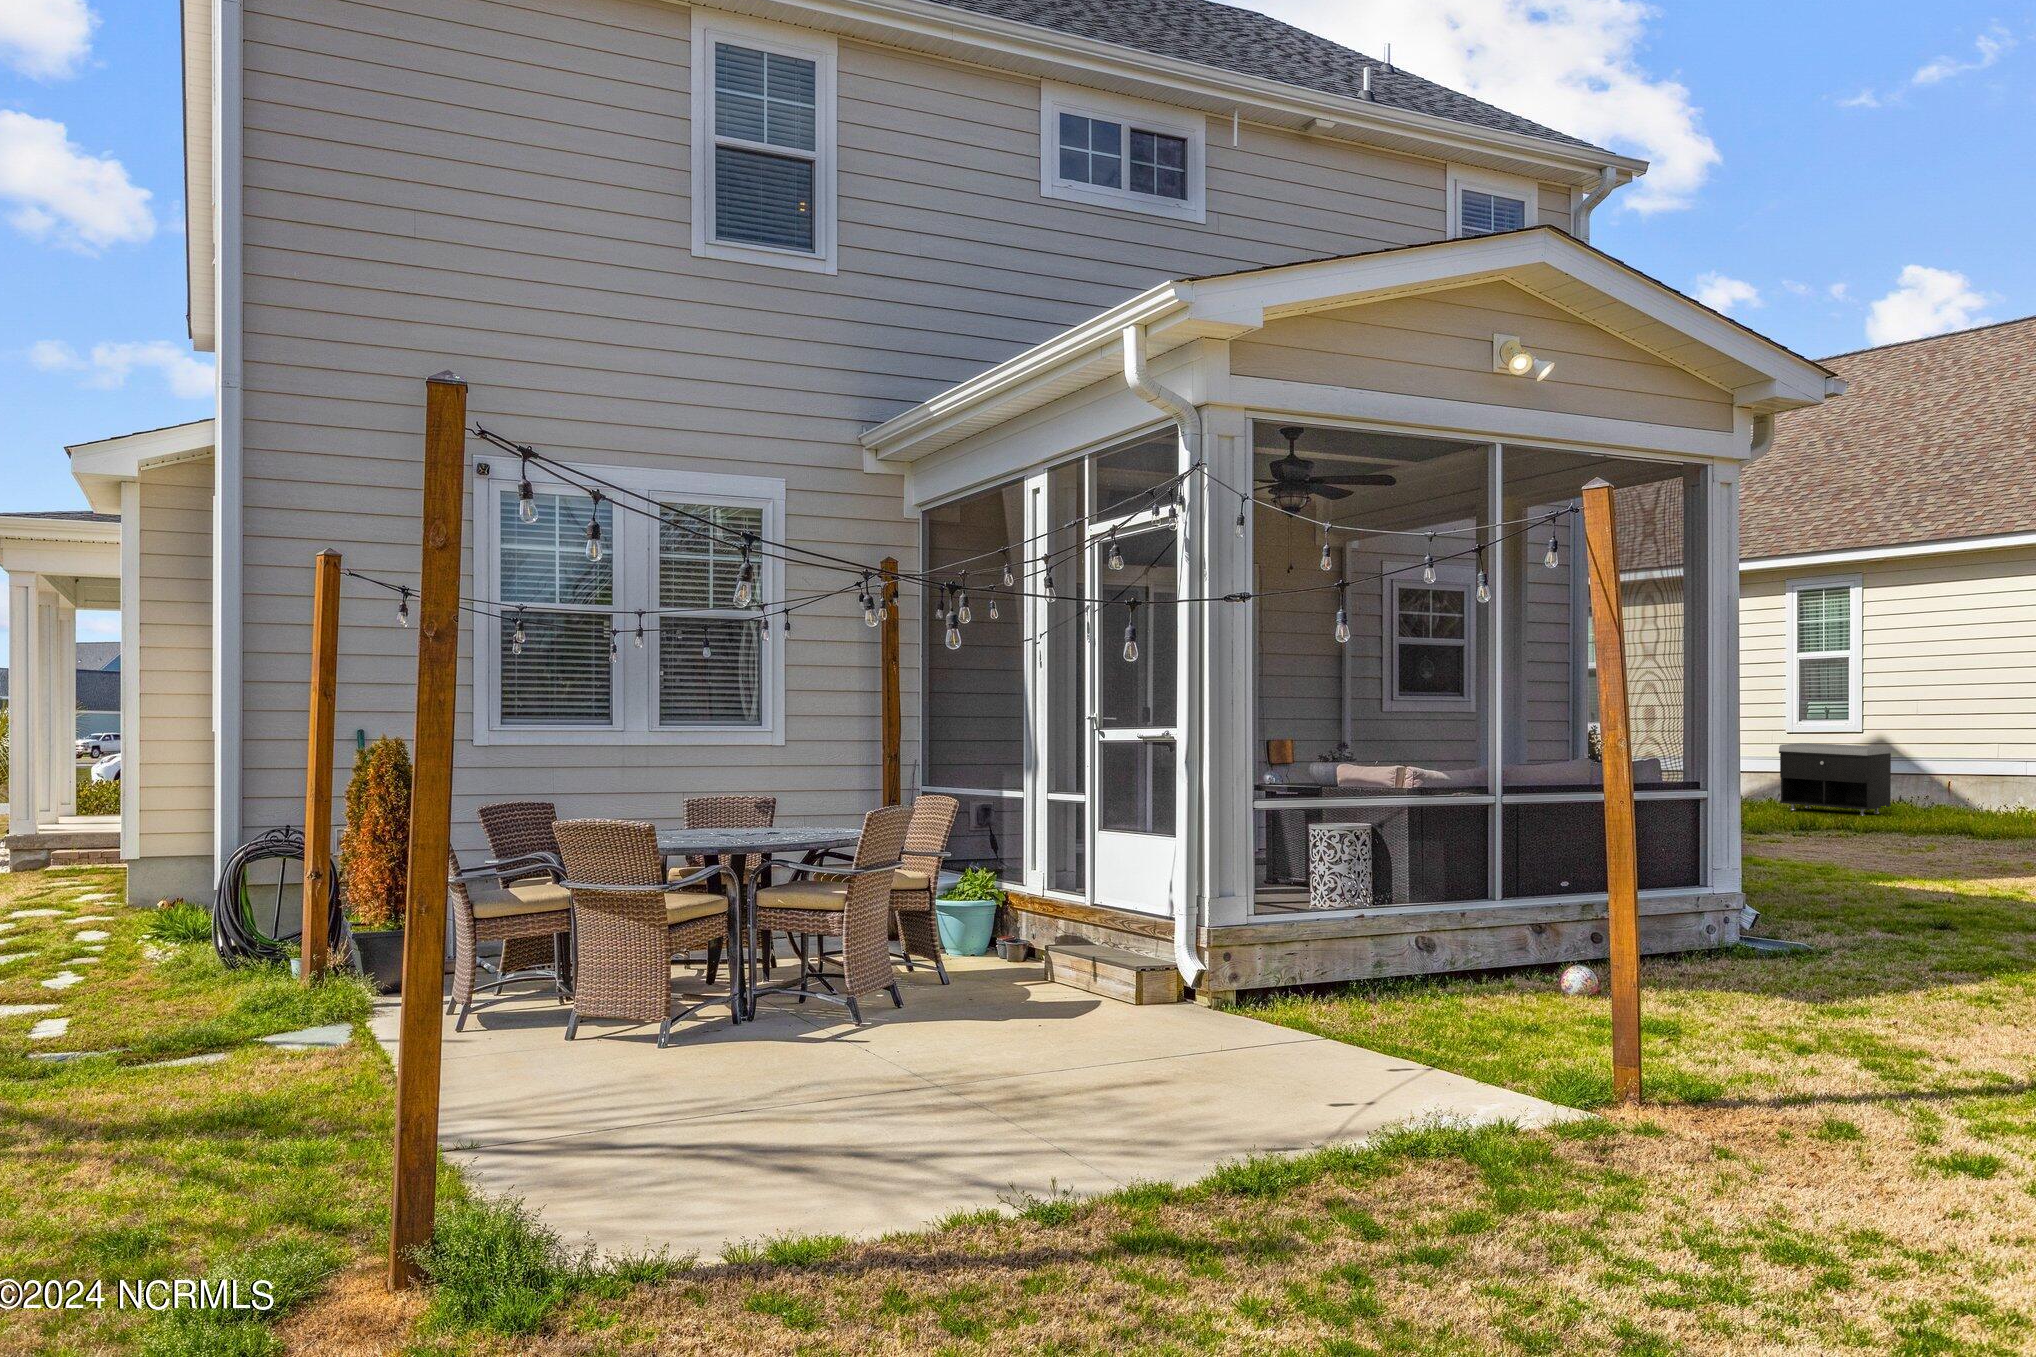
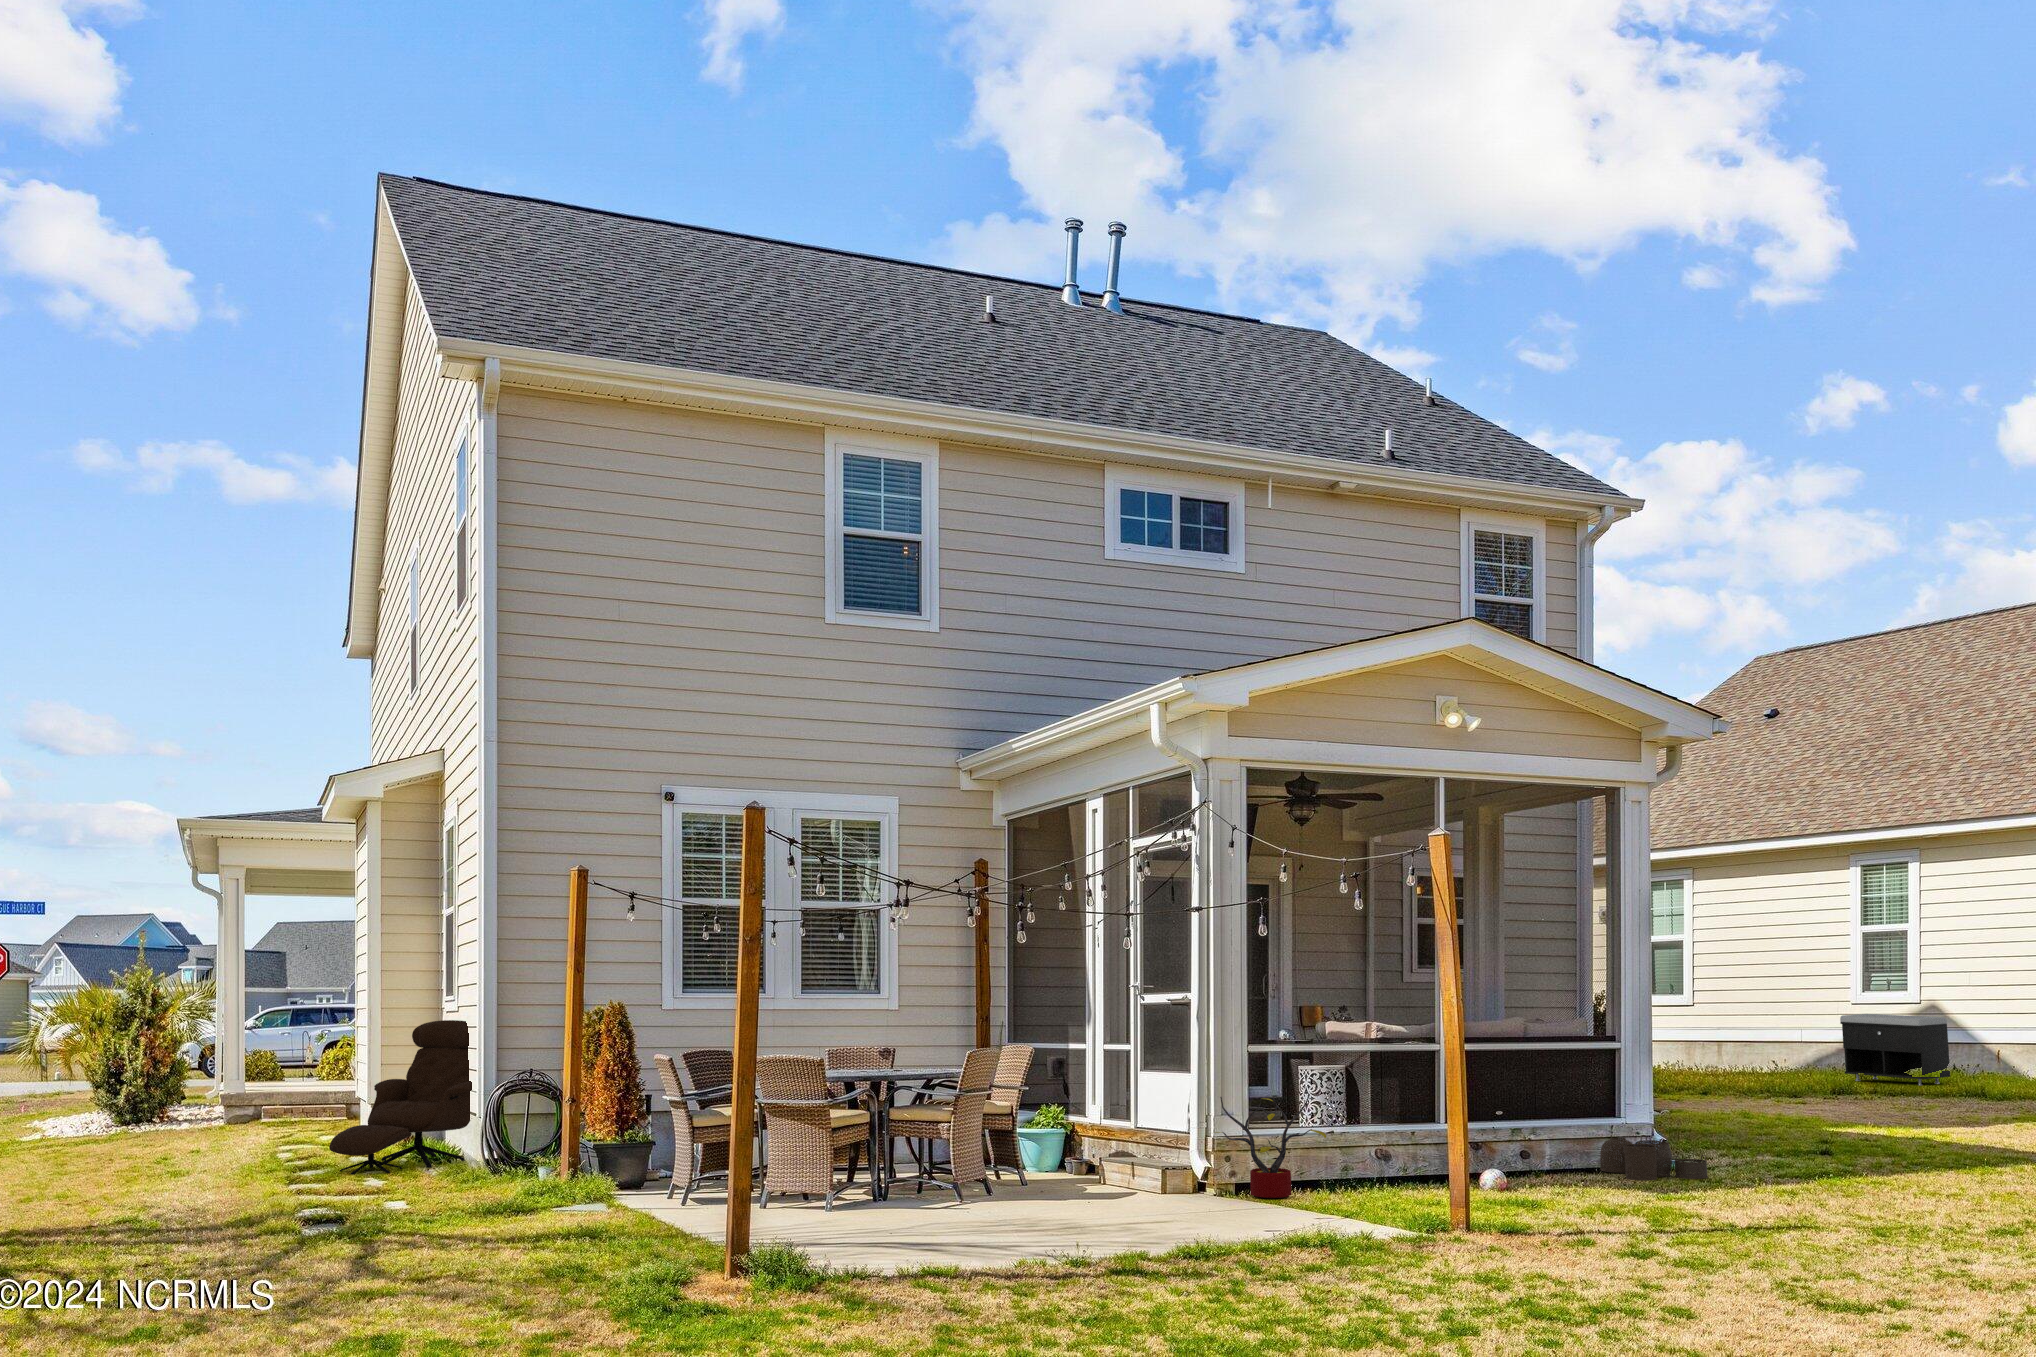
lounge chair: none [21,765,250,973] -> present [329,1020,472,1175]
decorative plant: none [1204,868,1366,1014] -> present [1215,1094,1326,1198]
woven basket: none [1679,907,1832,971] -> present [1600,1135,1708,1180]

